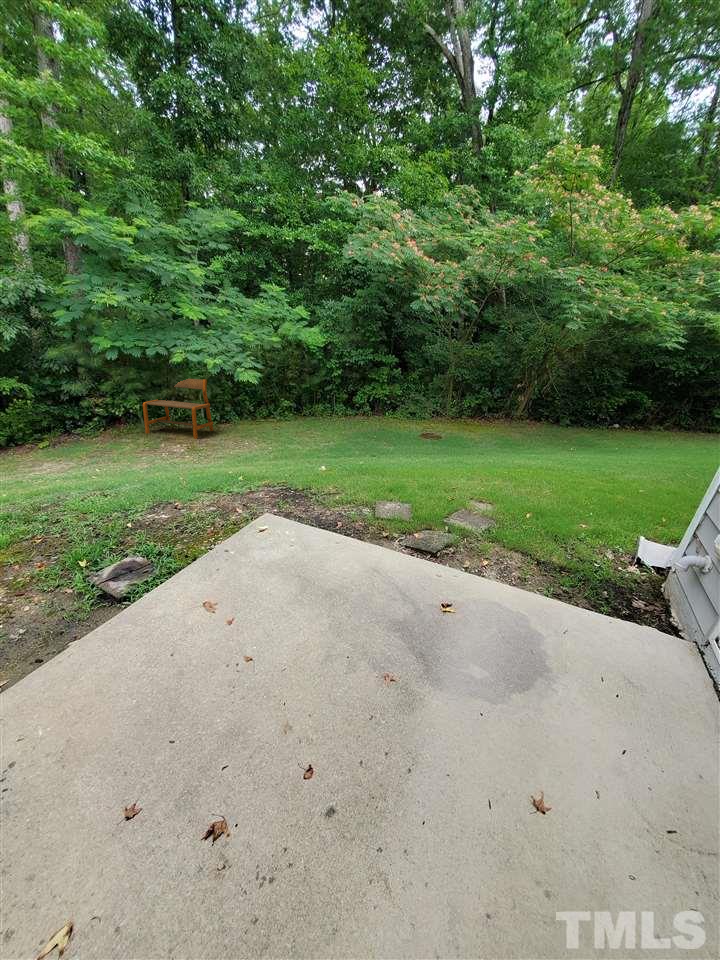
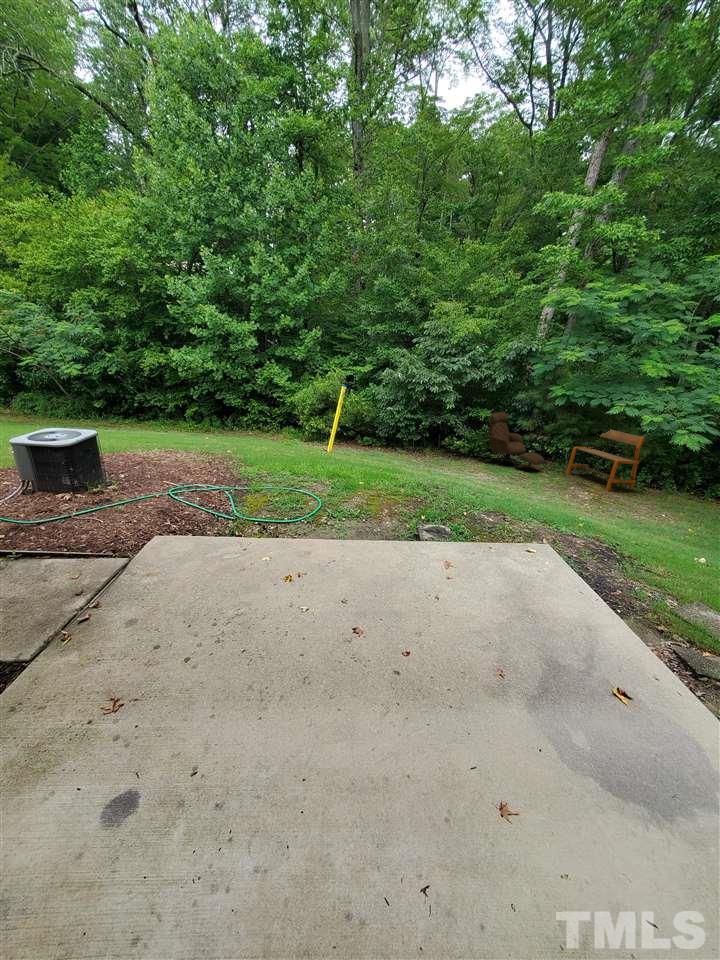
lounge chair: none [18,378,119,448] -> present [488,412,545,472]

